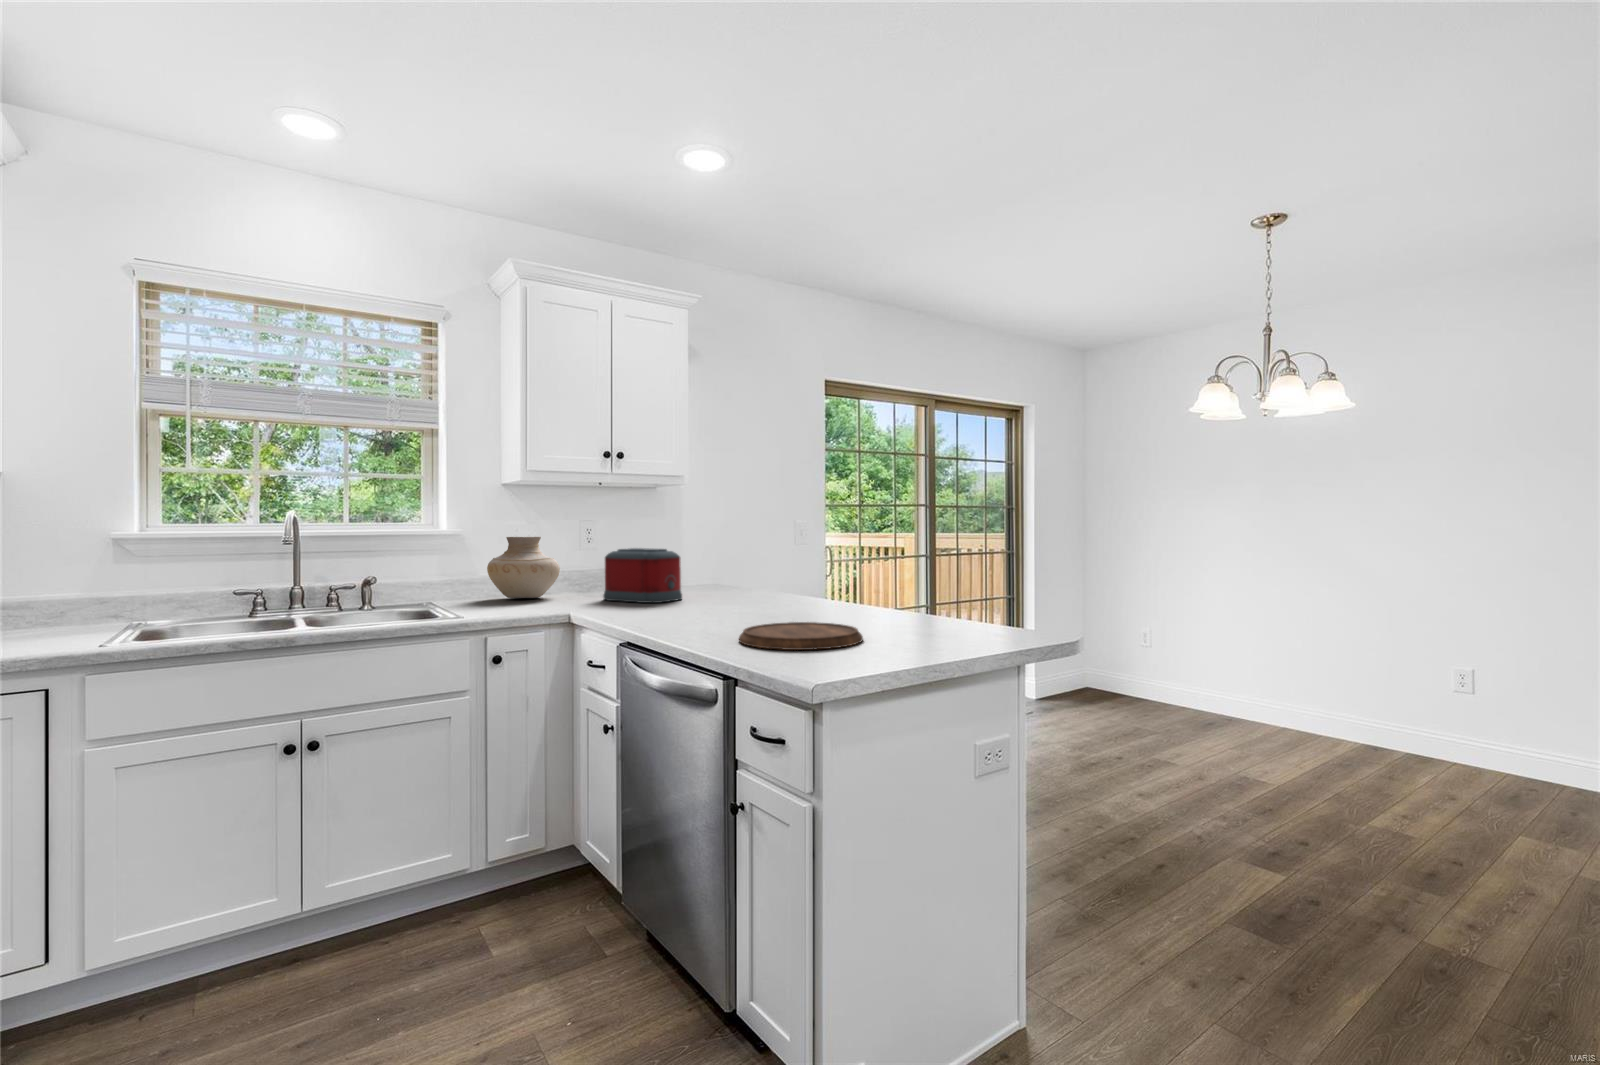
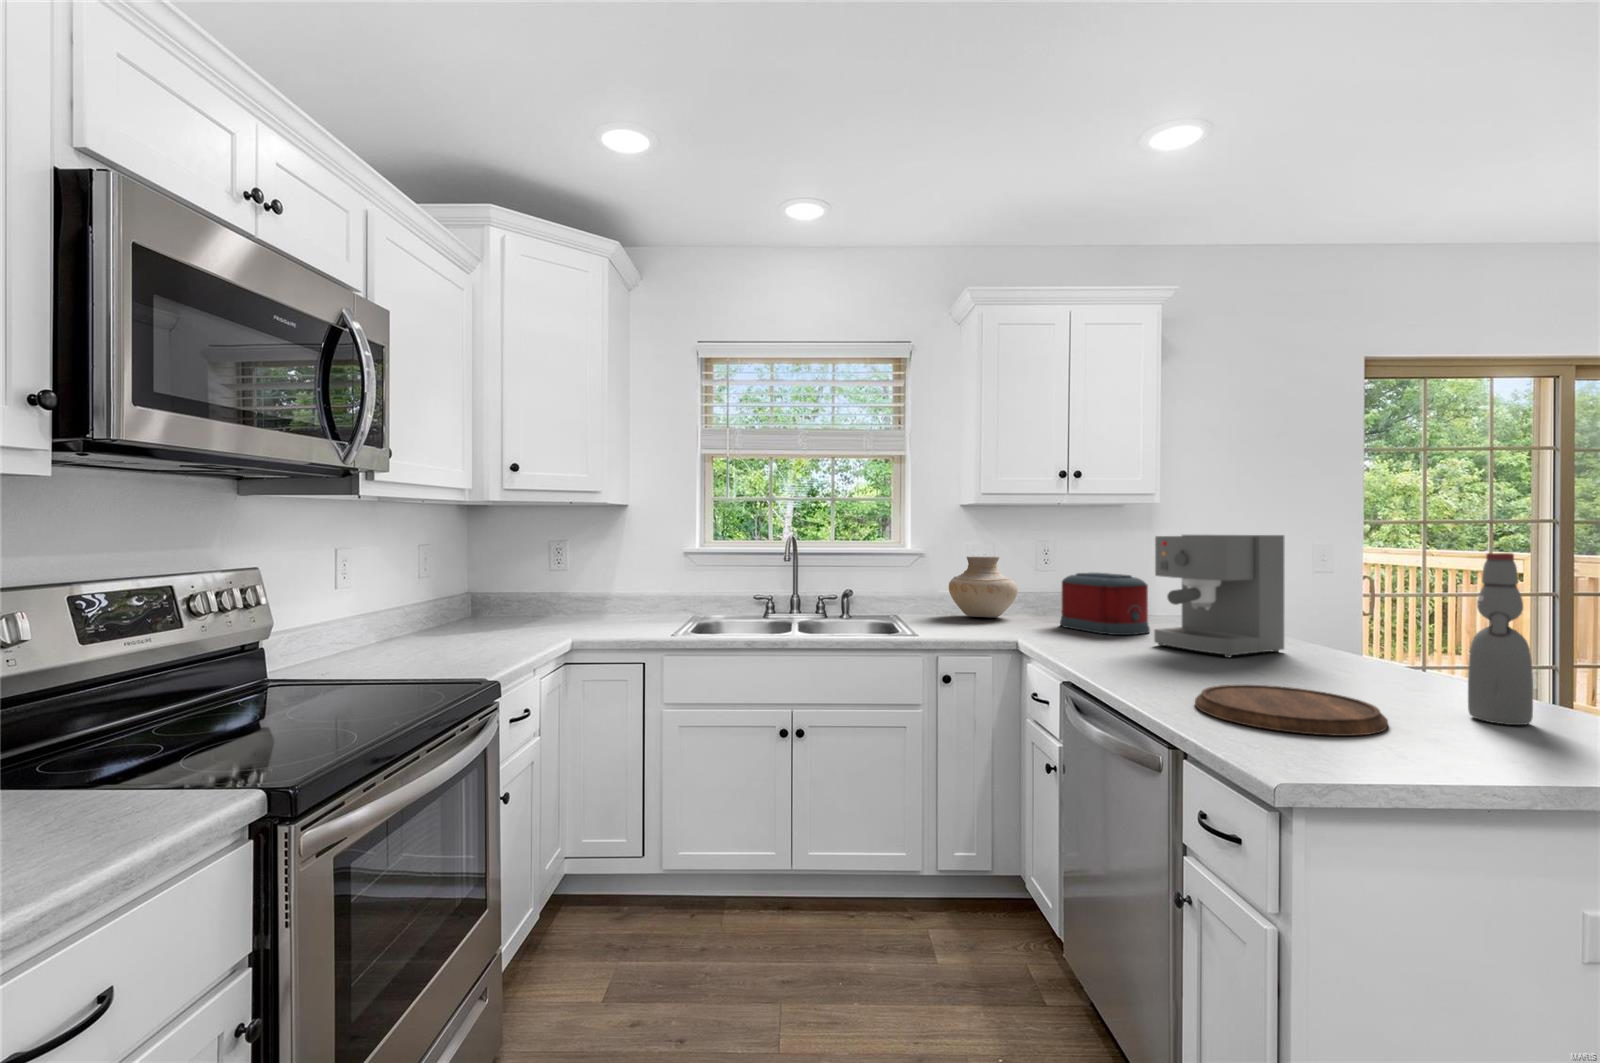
coffee maker: none [690,510,785,610] -> present [1154,534,1284,657]
bottle: none [902,515,934,630] -> present [1468,553,1533,725]

